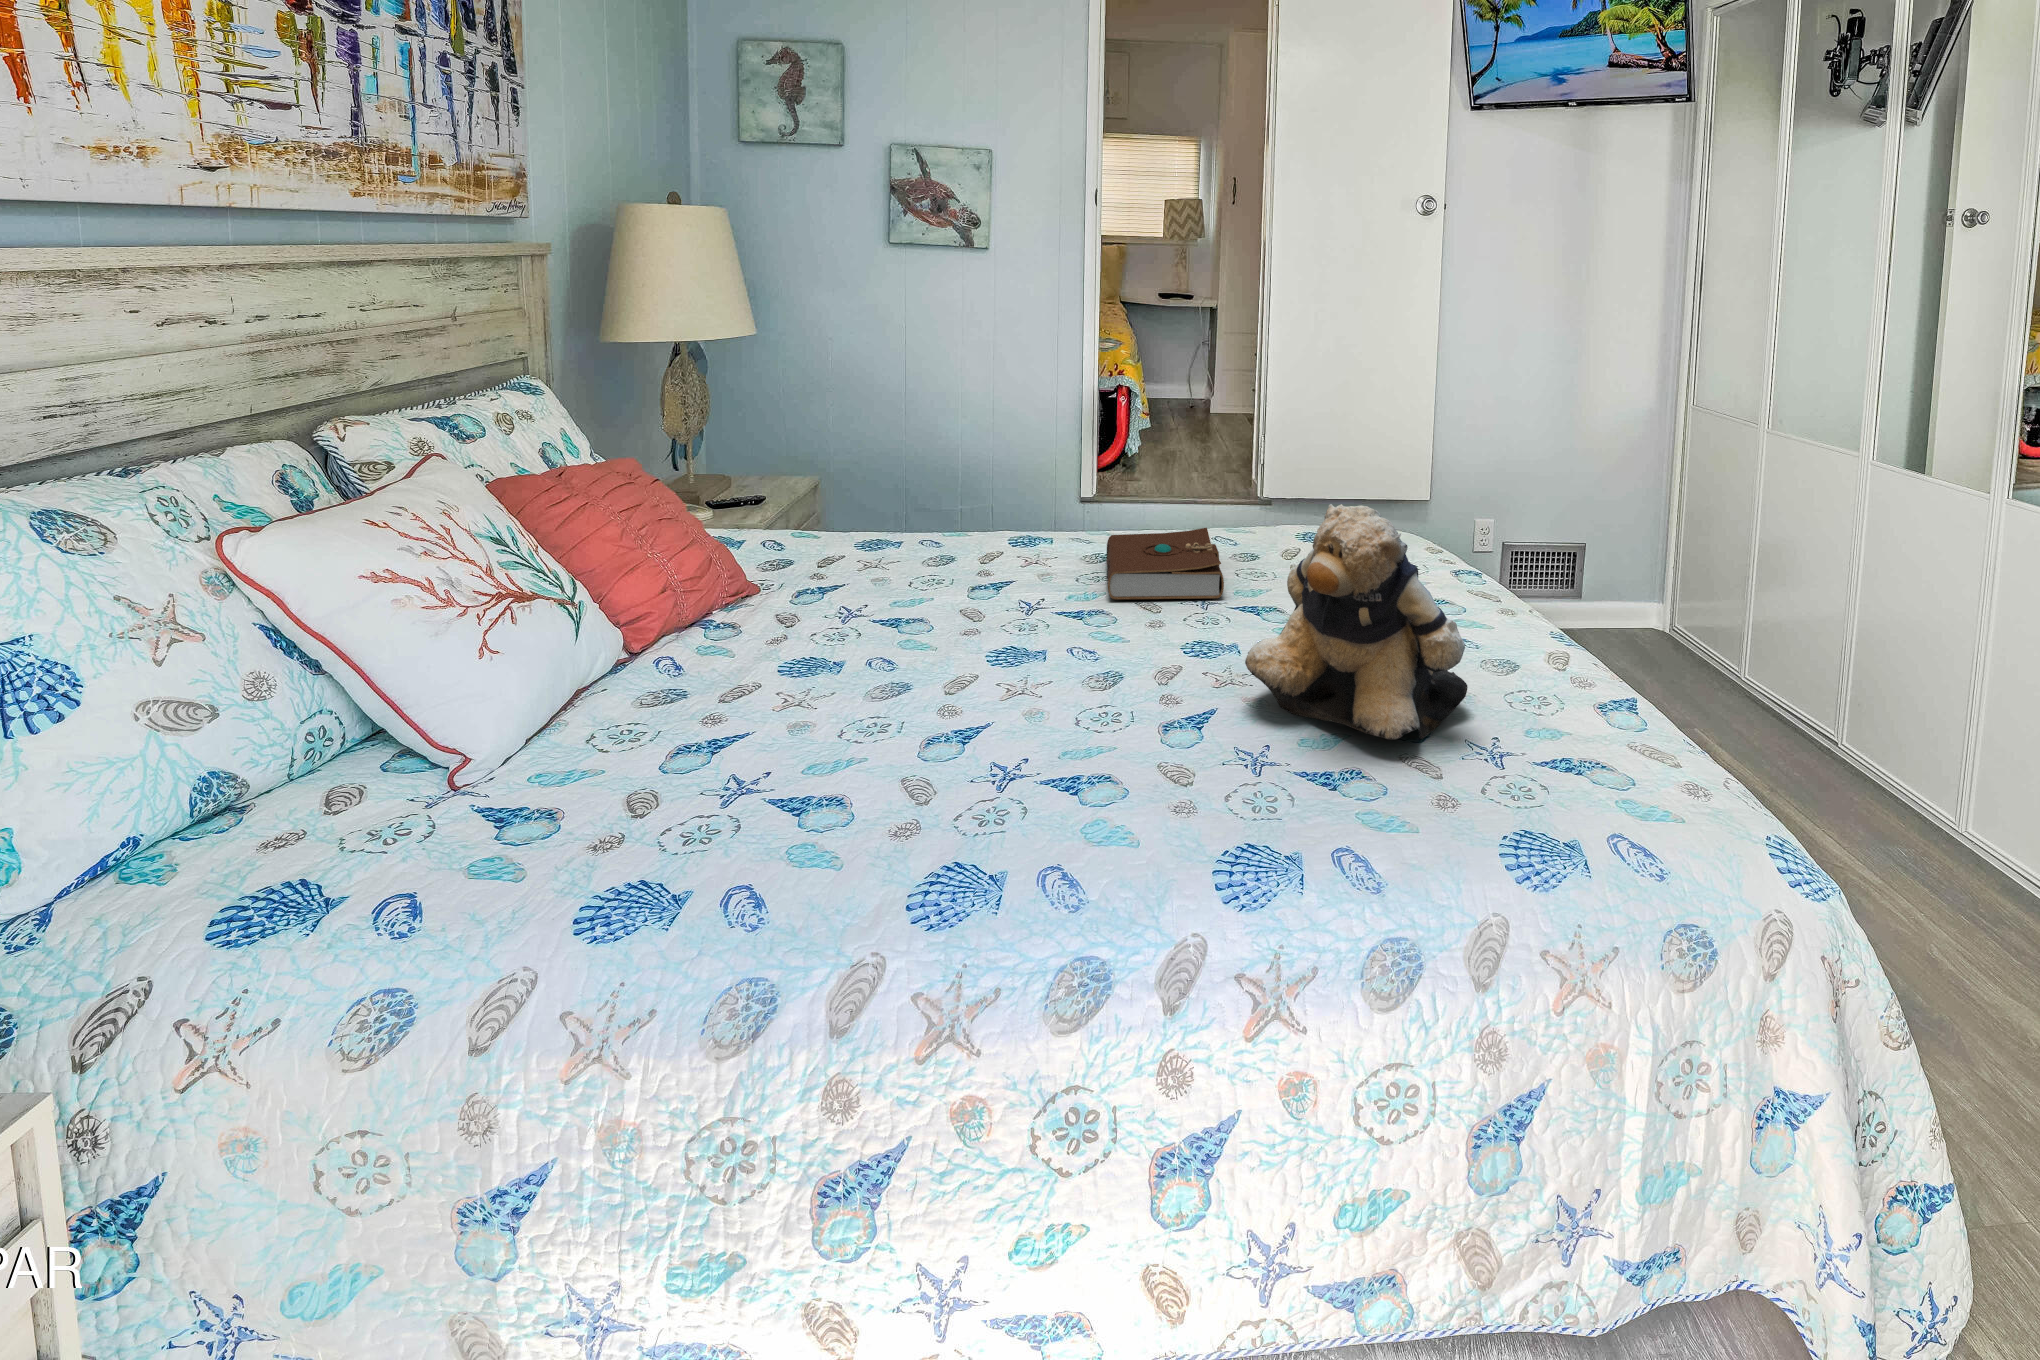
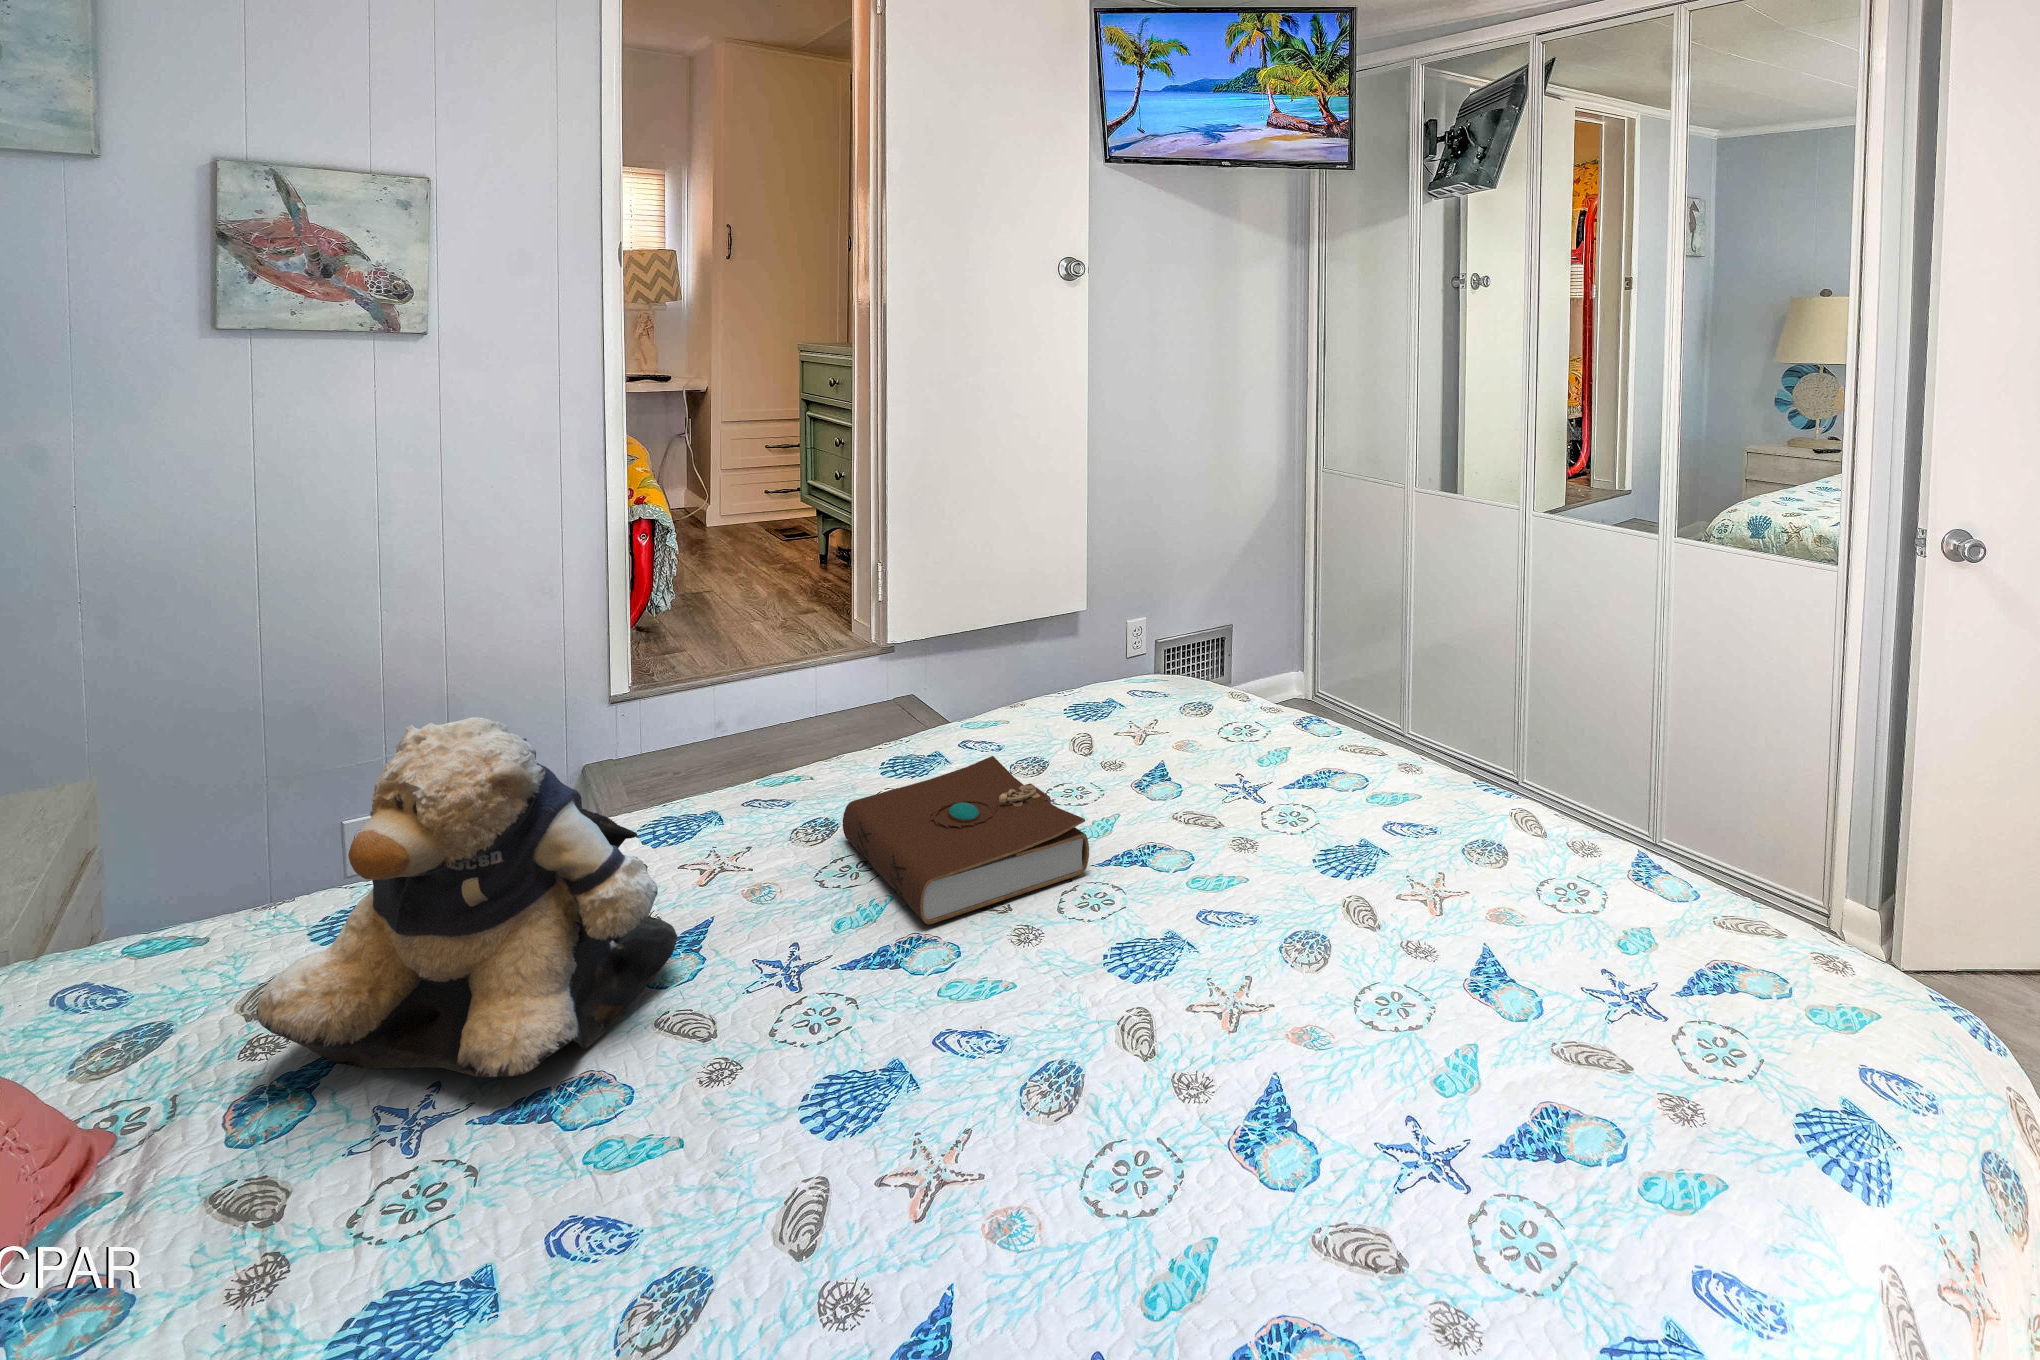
teddy bear: present [1245,504,1468,739] -> present [256,717,678,1077]

